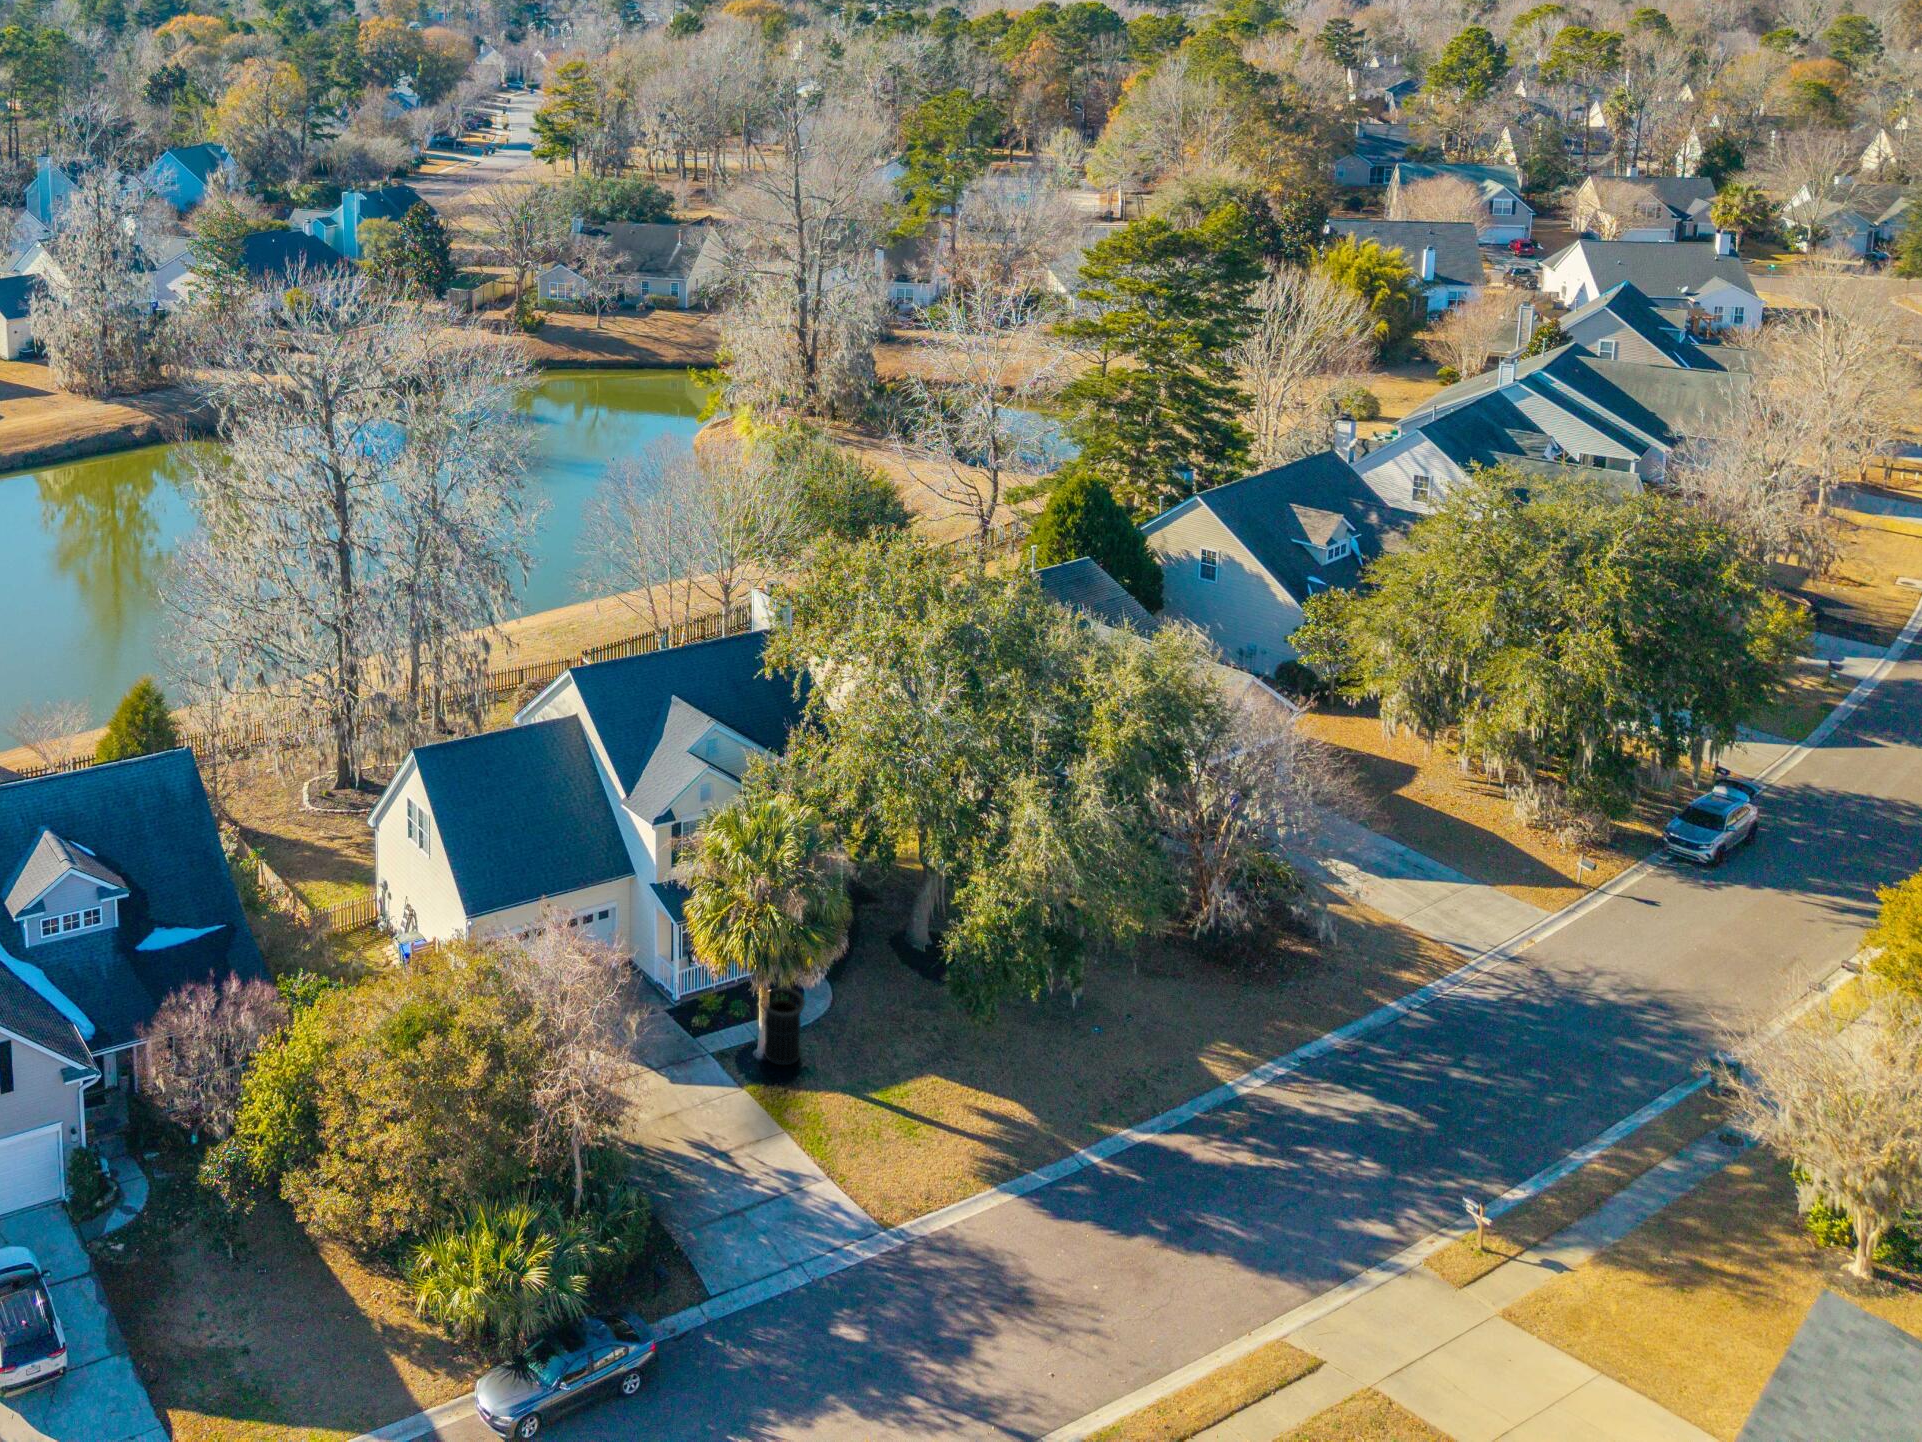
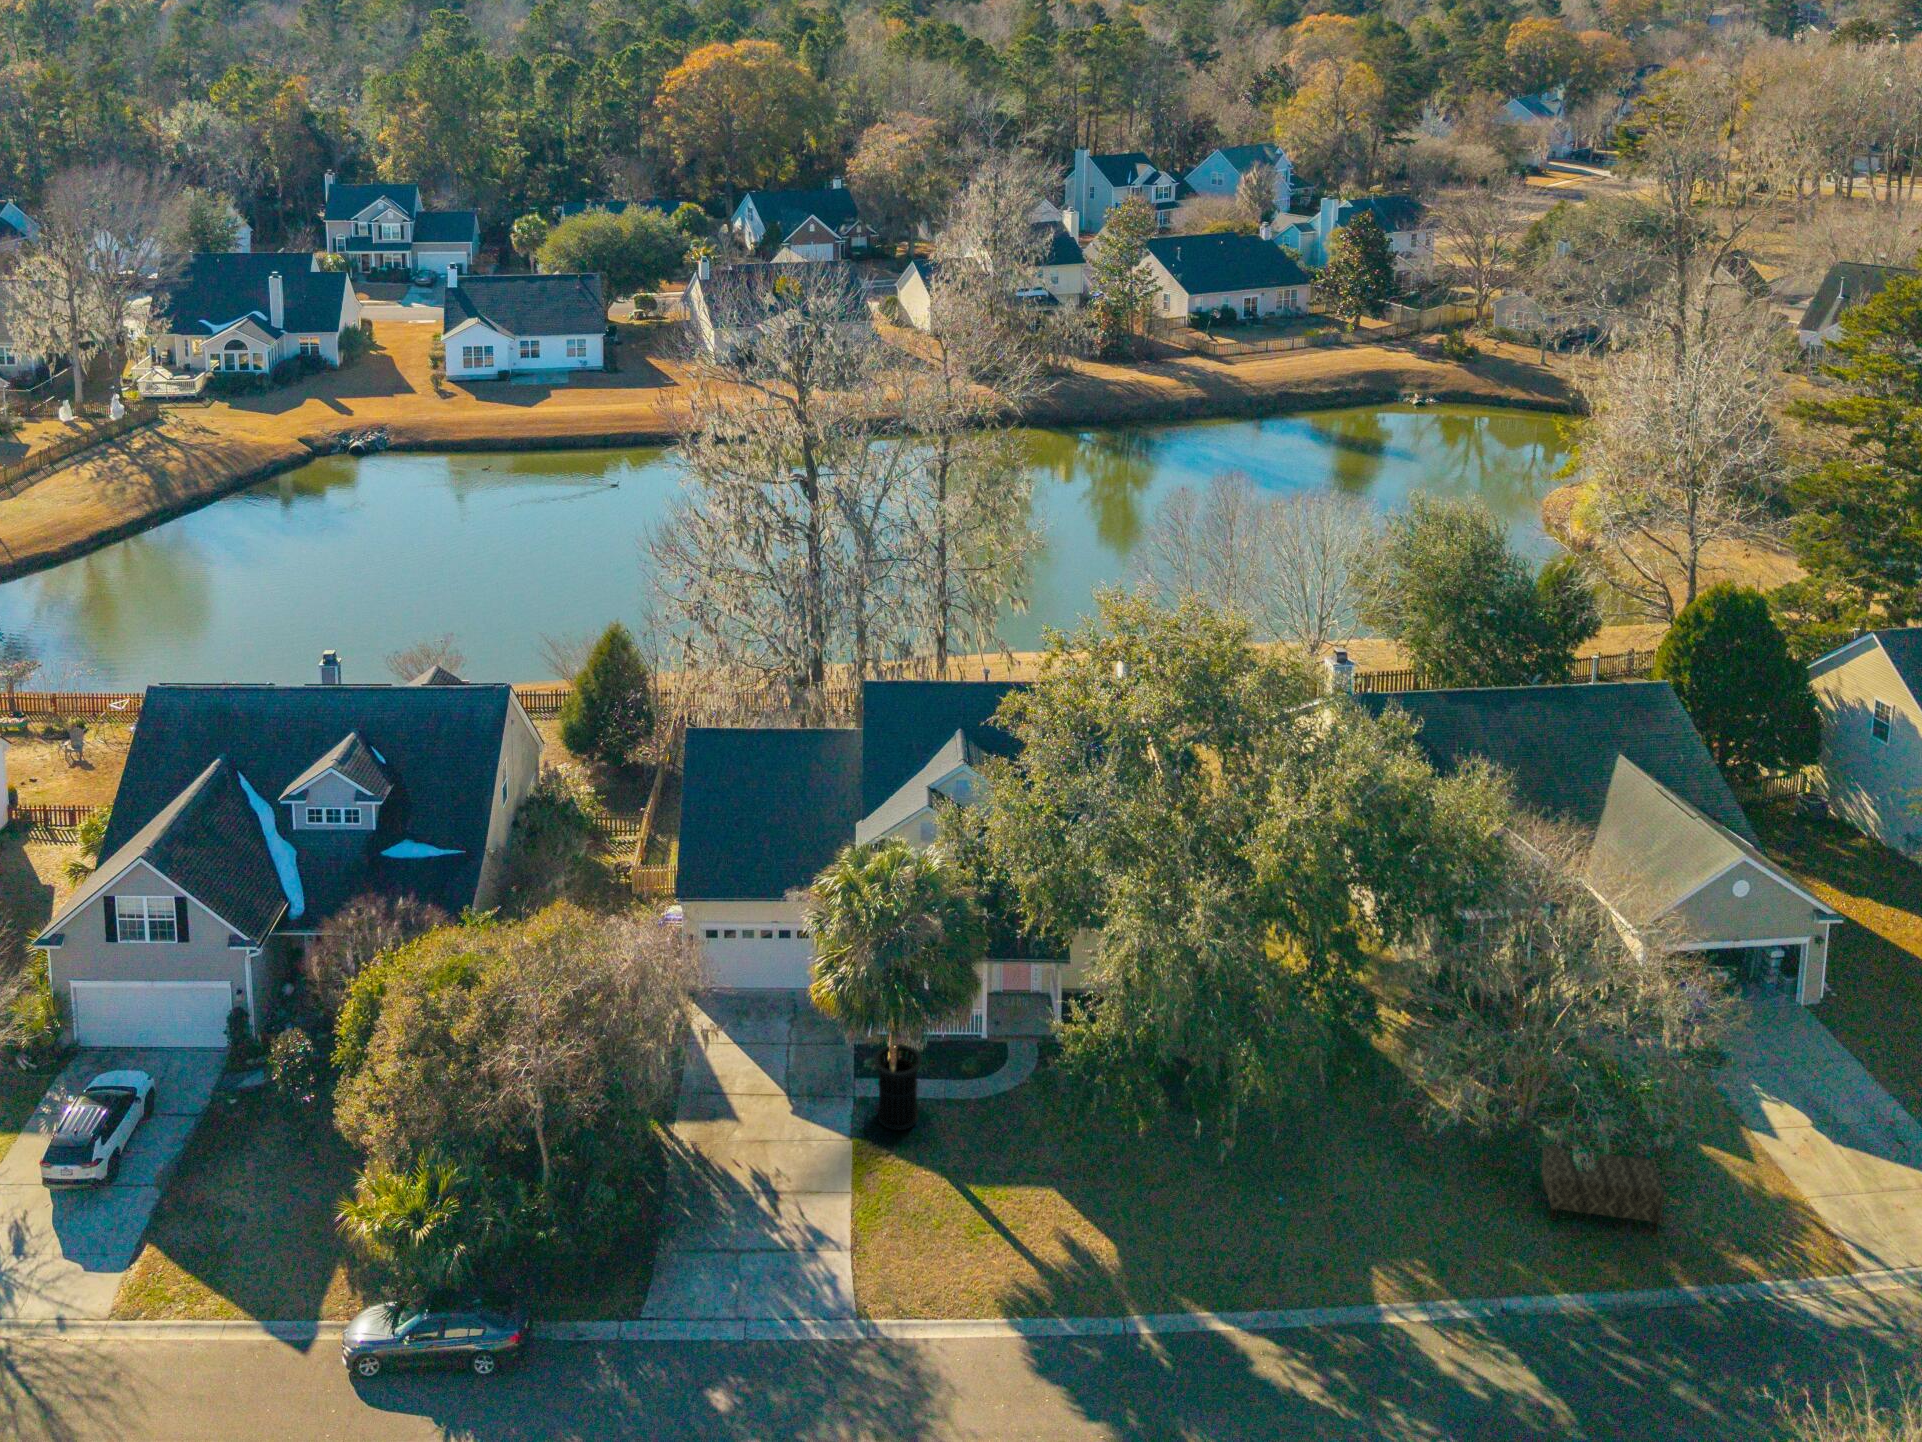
bench: none [1262,919,1357,984] -> present [1542,1147,1664,1233]

